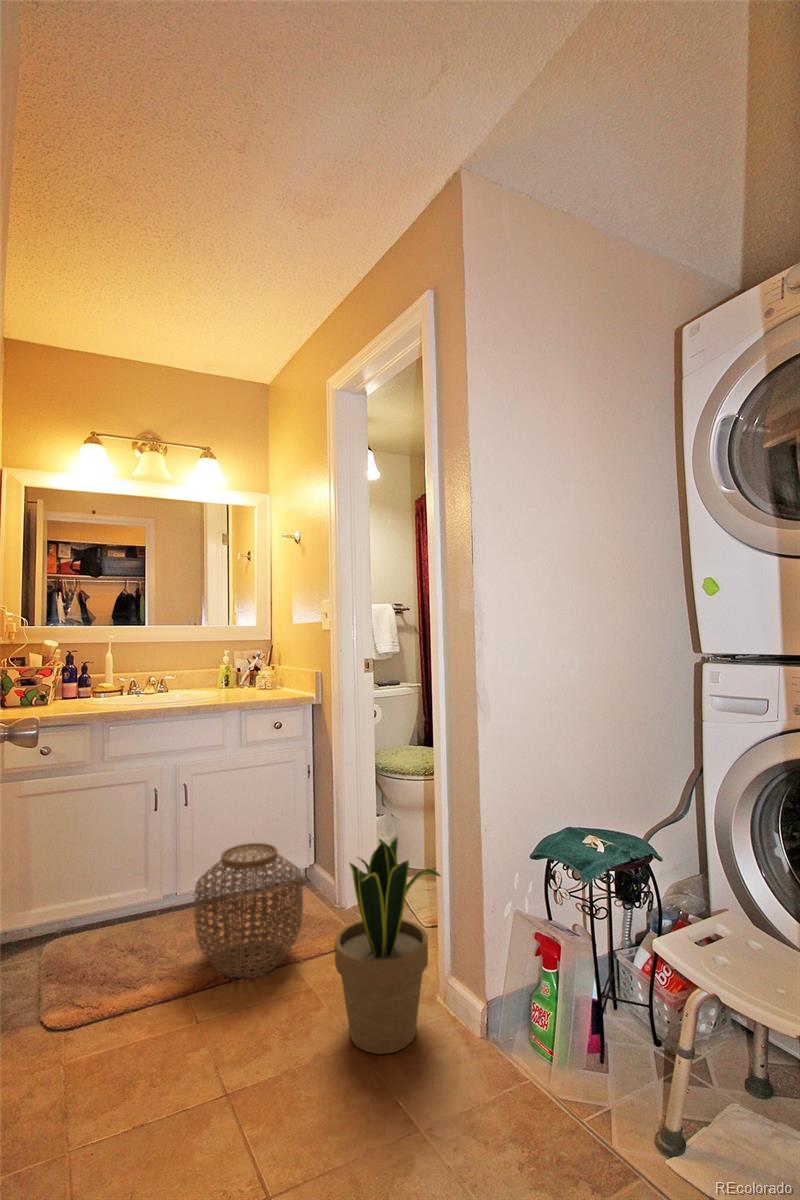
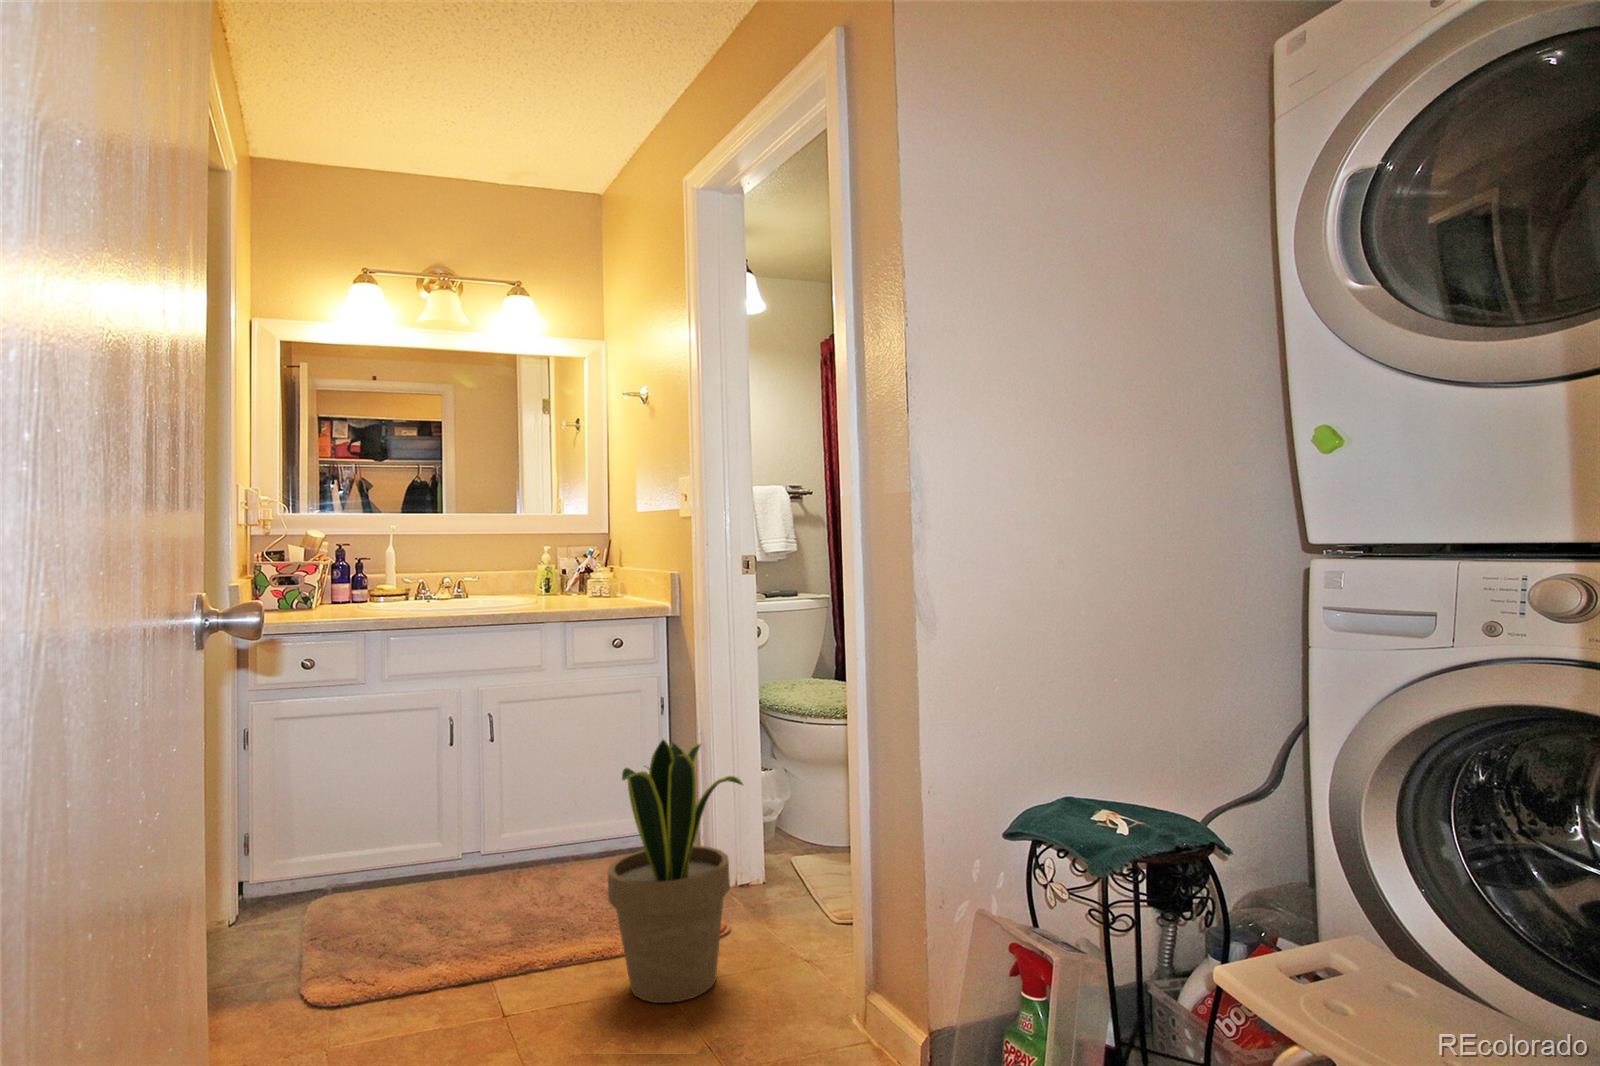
woven basket: present [194,843,303,977] -> none [466,768,607,930]

